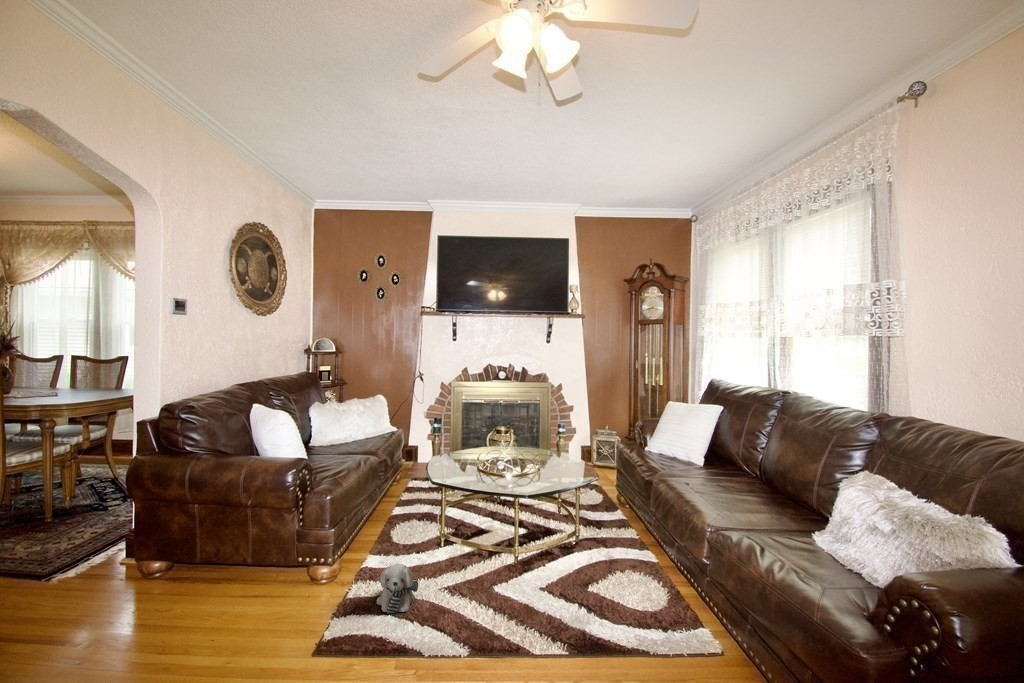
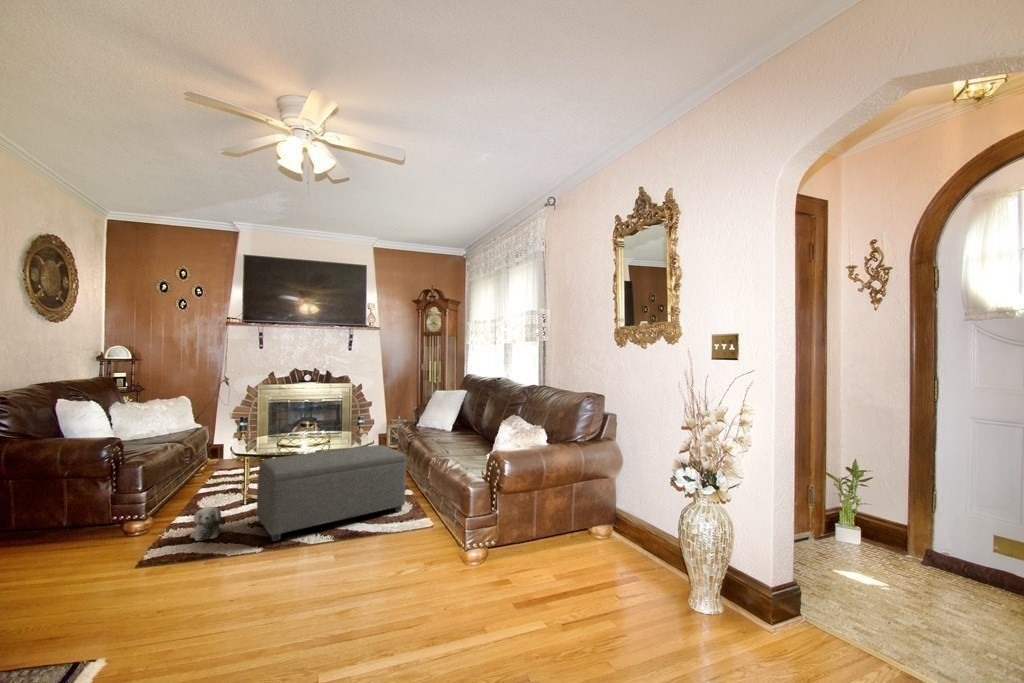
ottoman: none [456,486,665,640] -> present [257,445,406,541]

